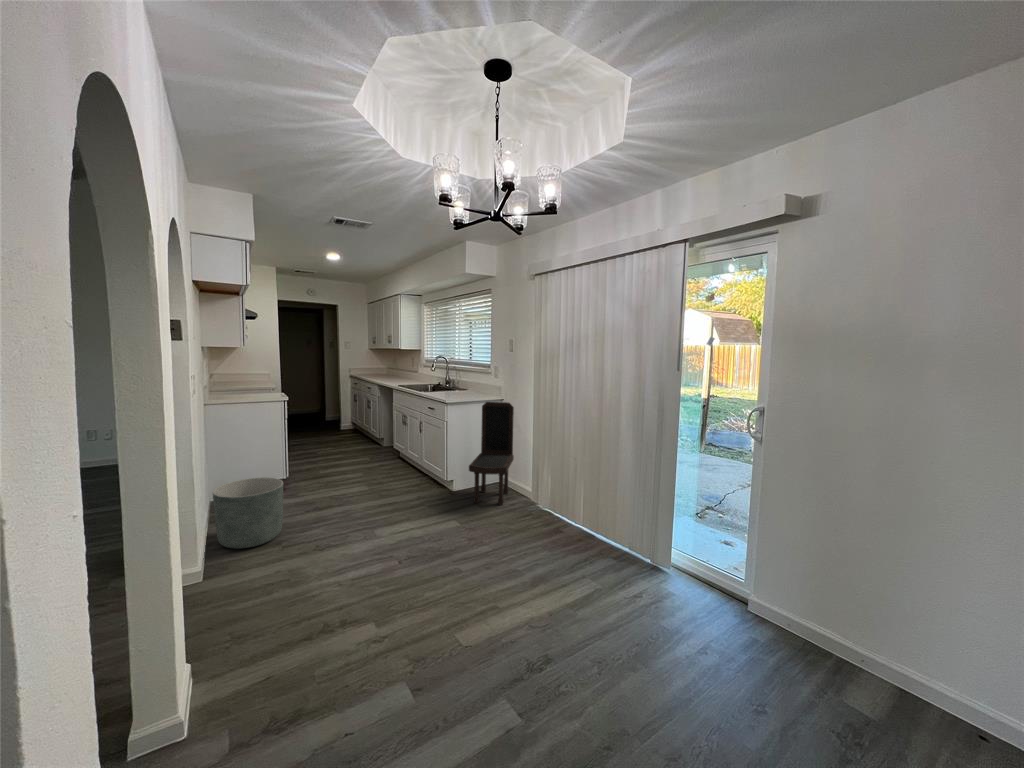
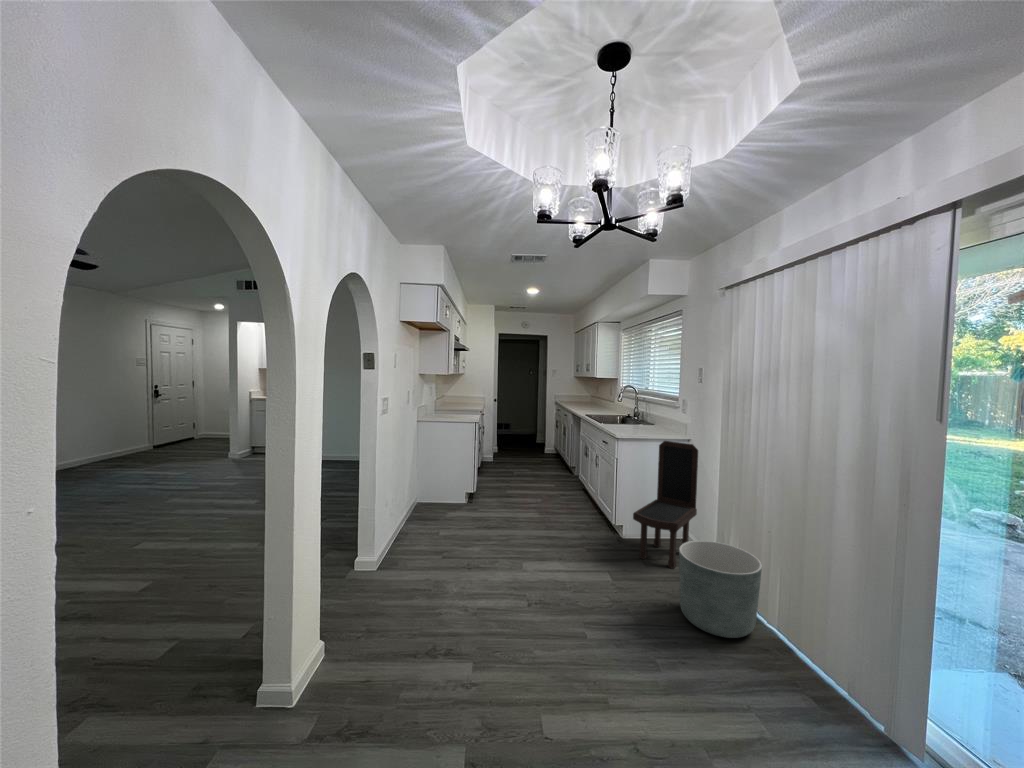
planter: present [213,477,283,549] -> present [679,541,762,638]

